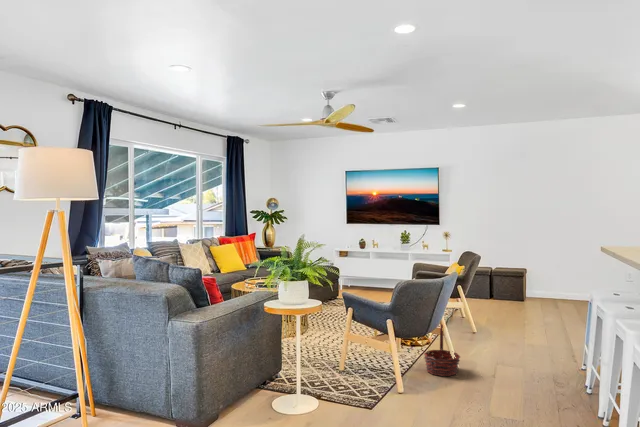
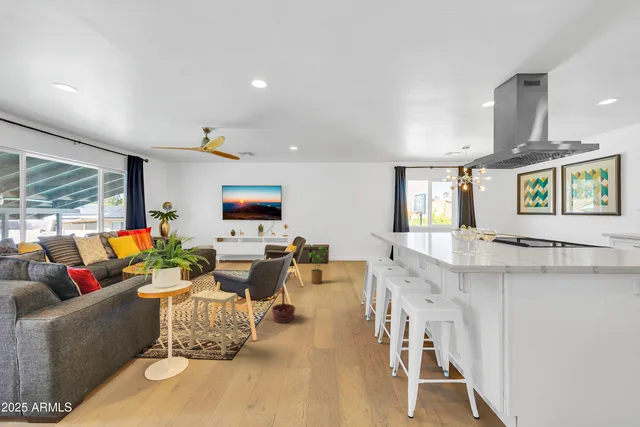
house plant: none [486,269,523,330] -> present [309,247,329,284]
footstool: none [316,316,380,402] -> present [189,290,239,355]

